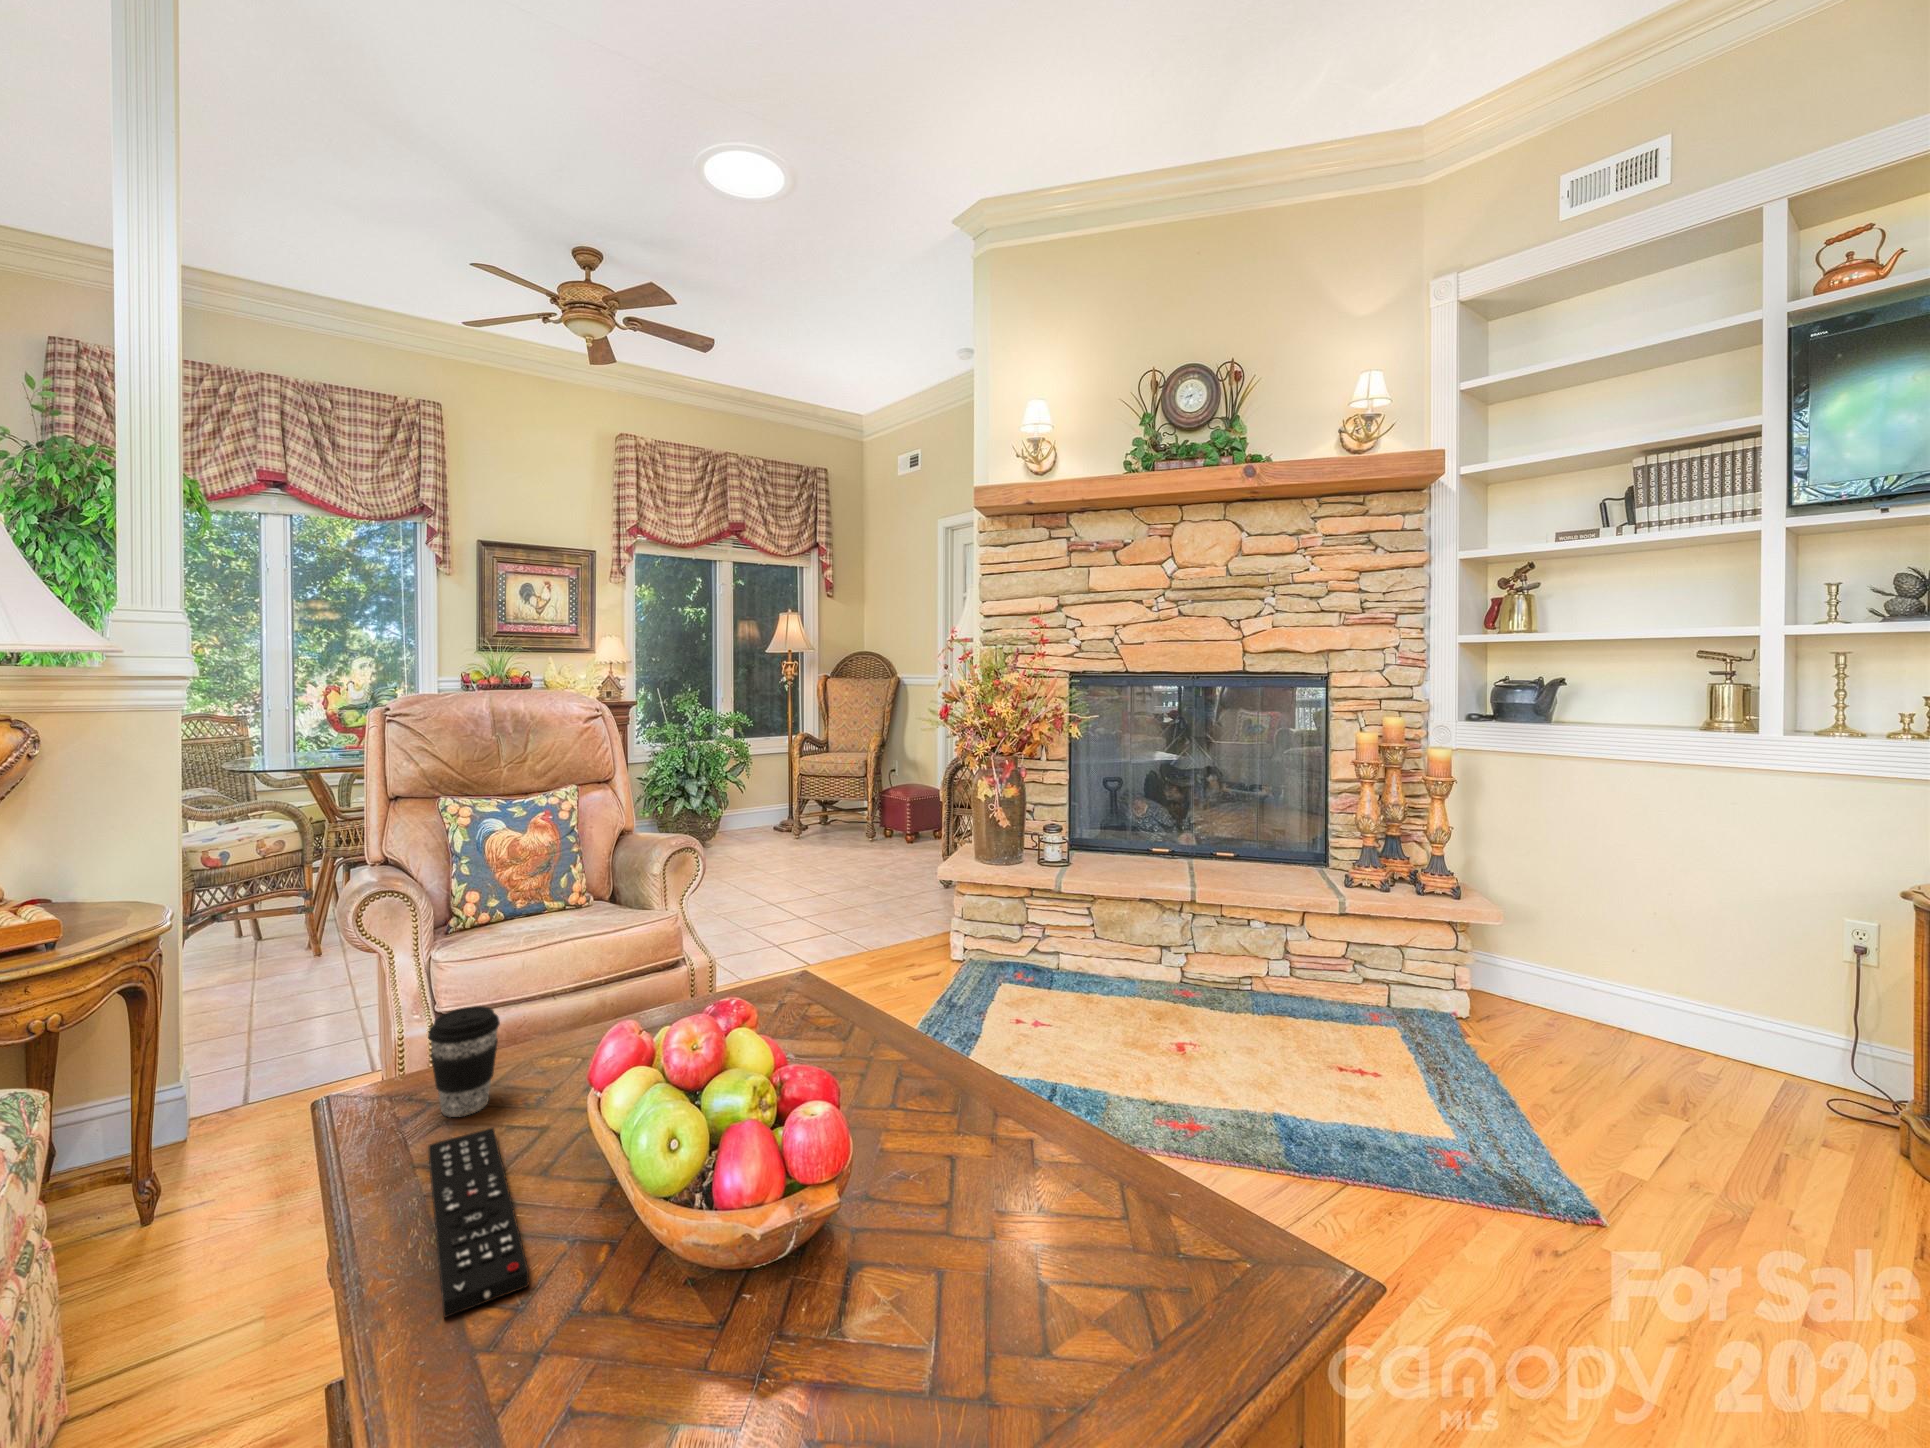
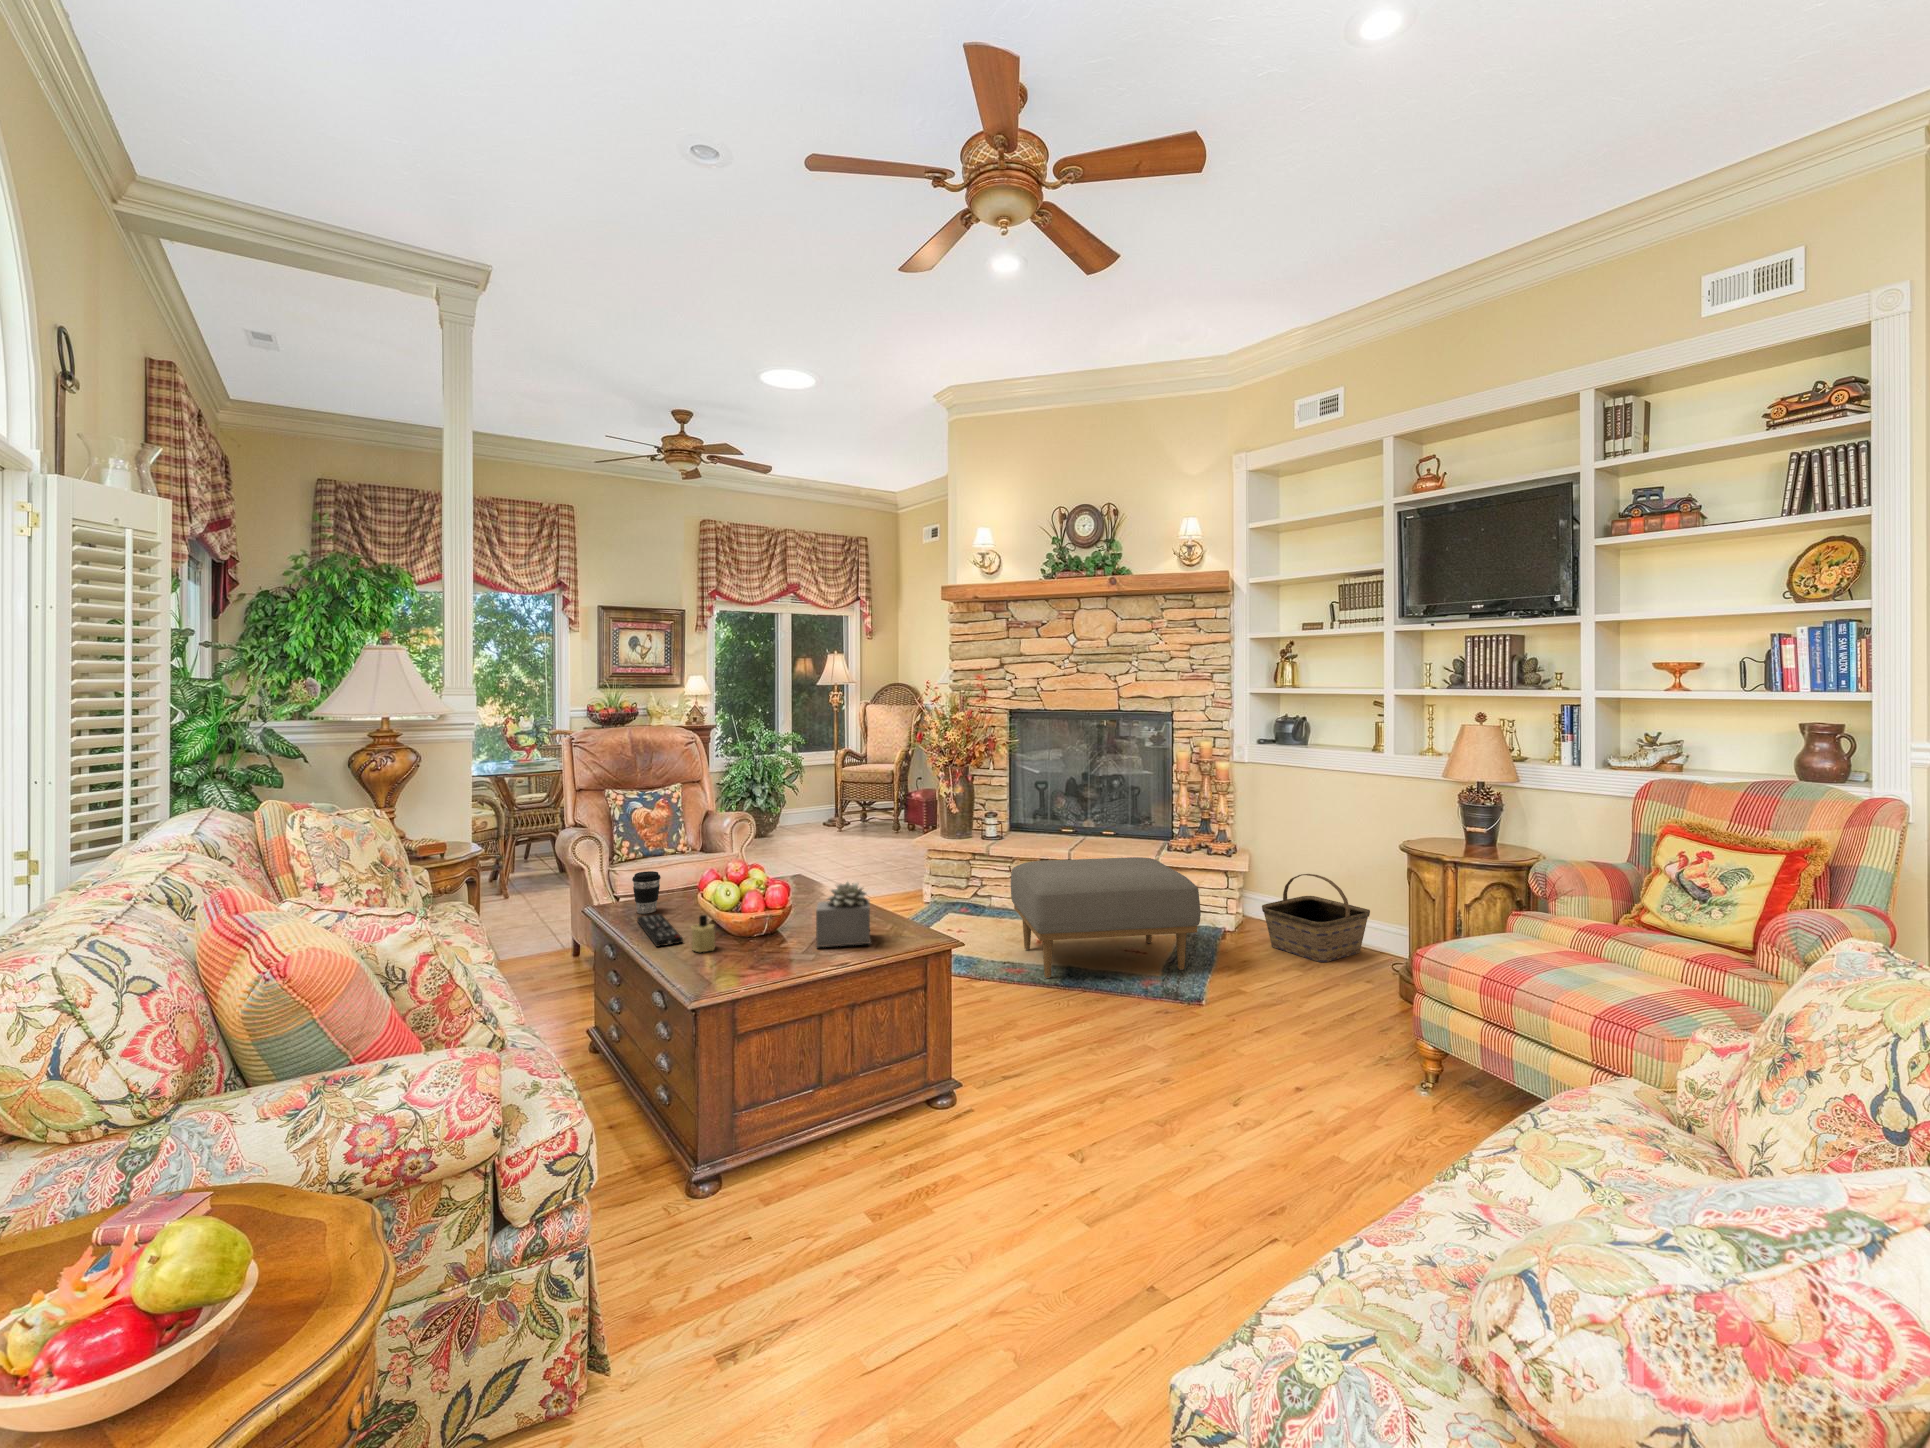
ottoman: none [1135,907,1518,1147] -> present [1011,857,1201,978]
basket: none [1552,934,1750,1096] -> present [1262,874,1370,962]
succulent plant: none [915,1083,1098,1317] -> present [816,882,871,947]
candle: none [548,1218,626,1360] -> present [691,915,715,952]

